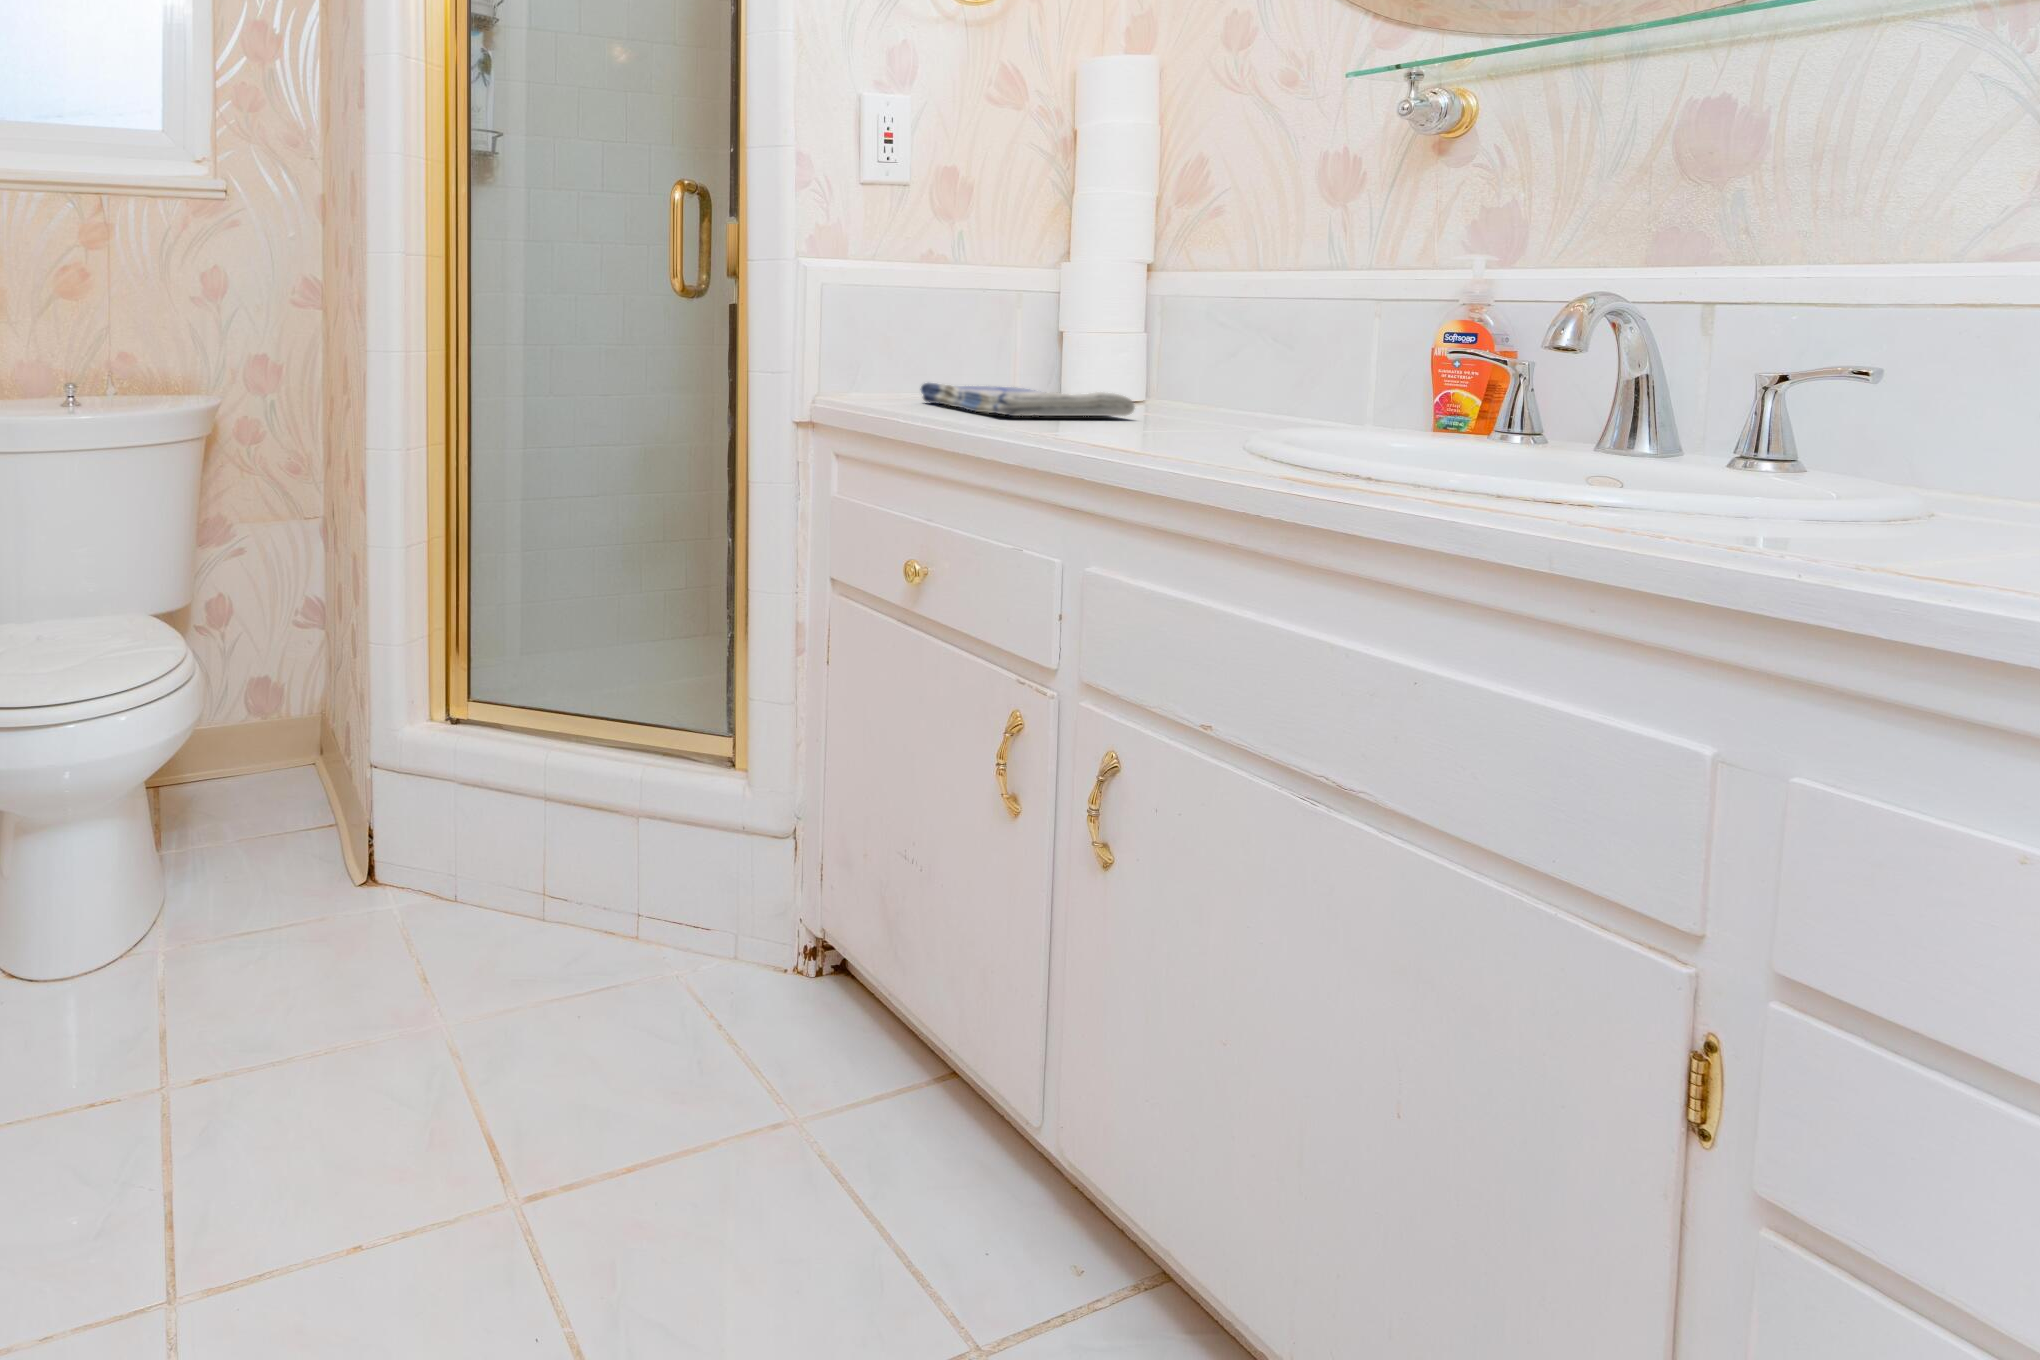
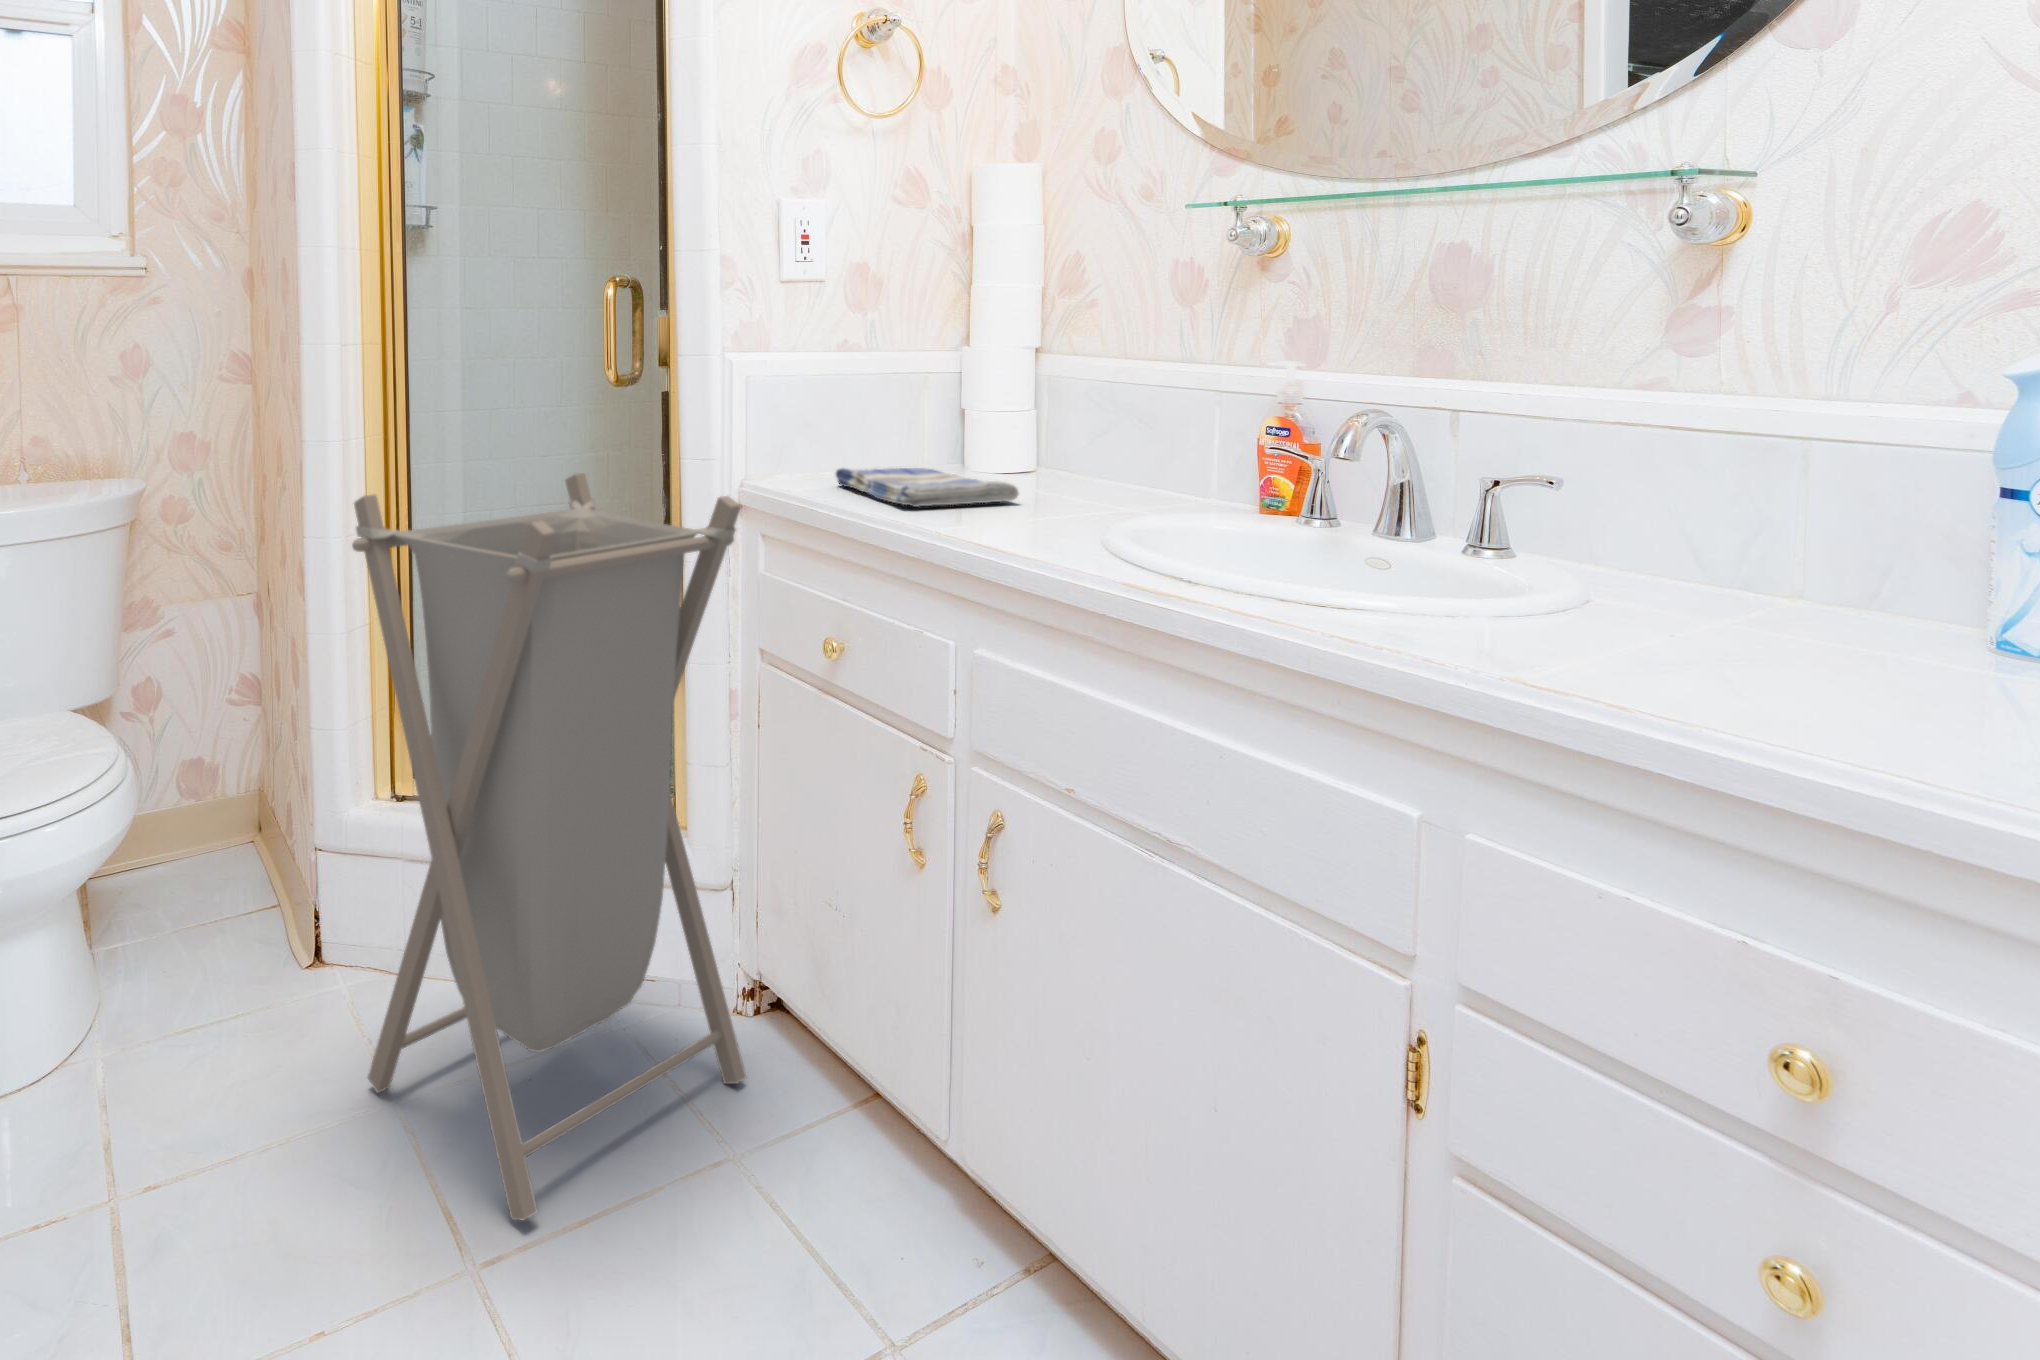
laundry hamper: none [409,388,817,1160] -> present [352,473,746,1220]

